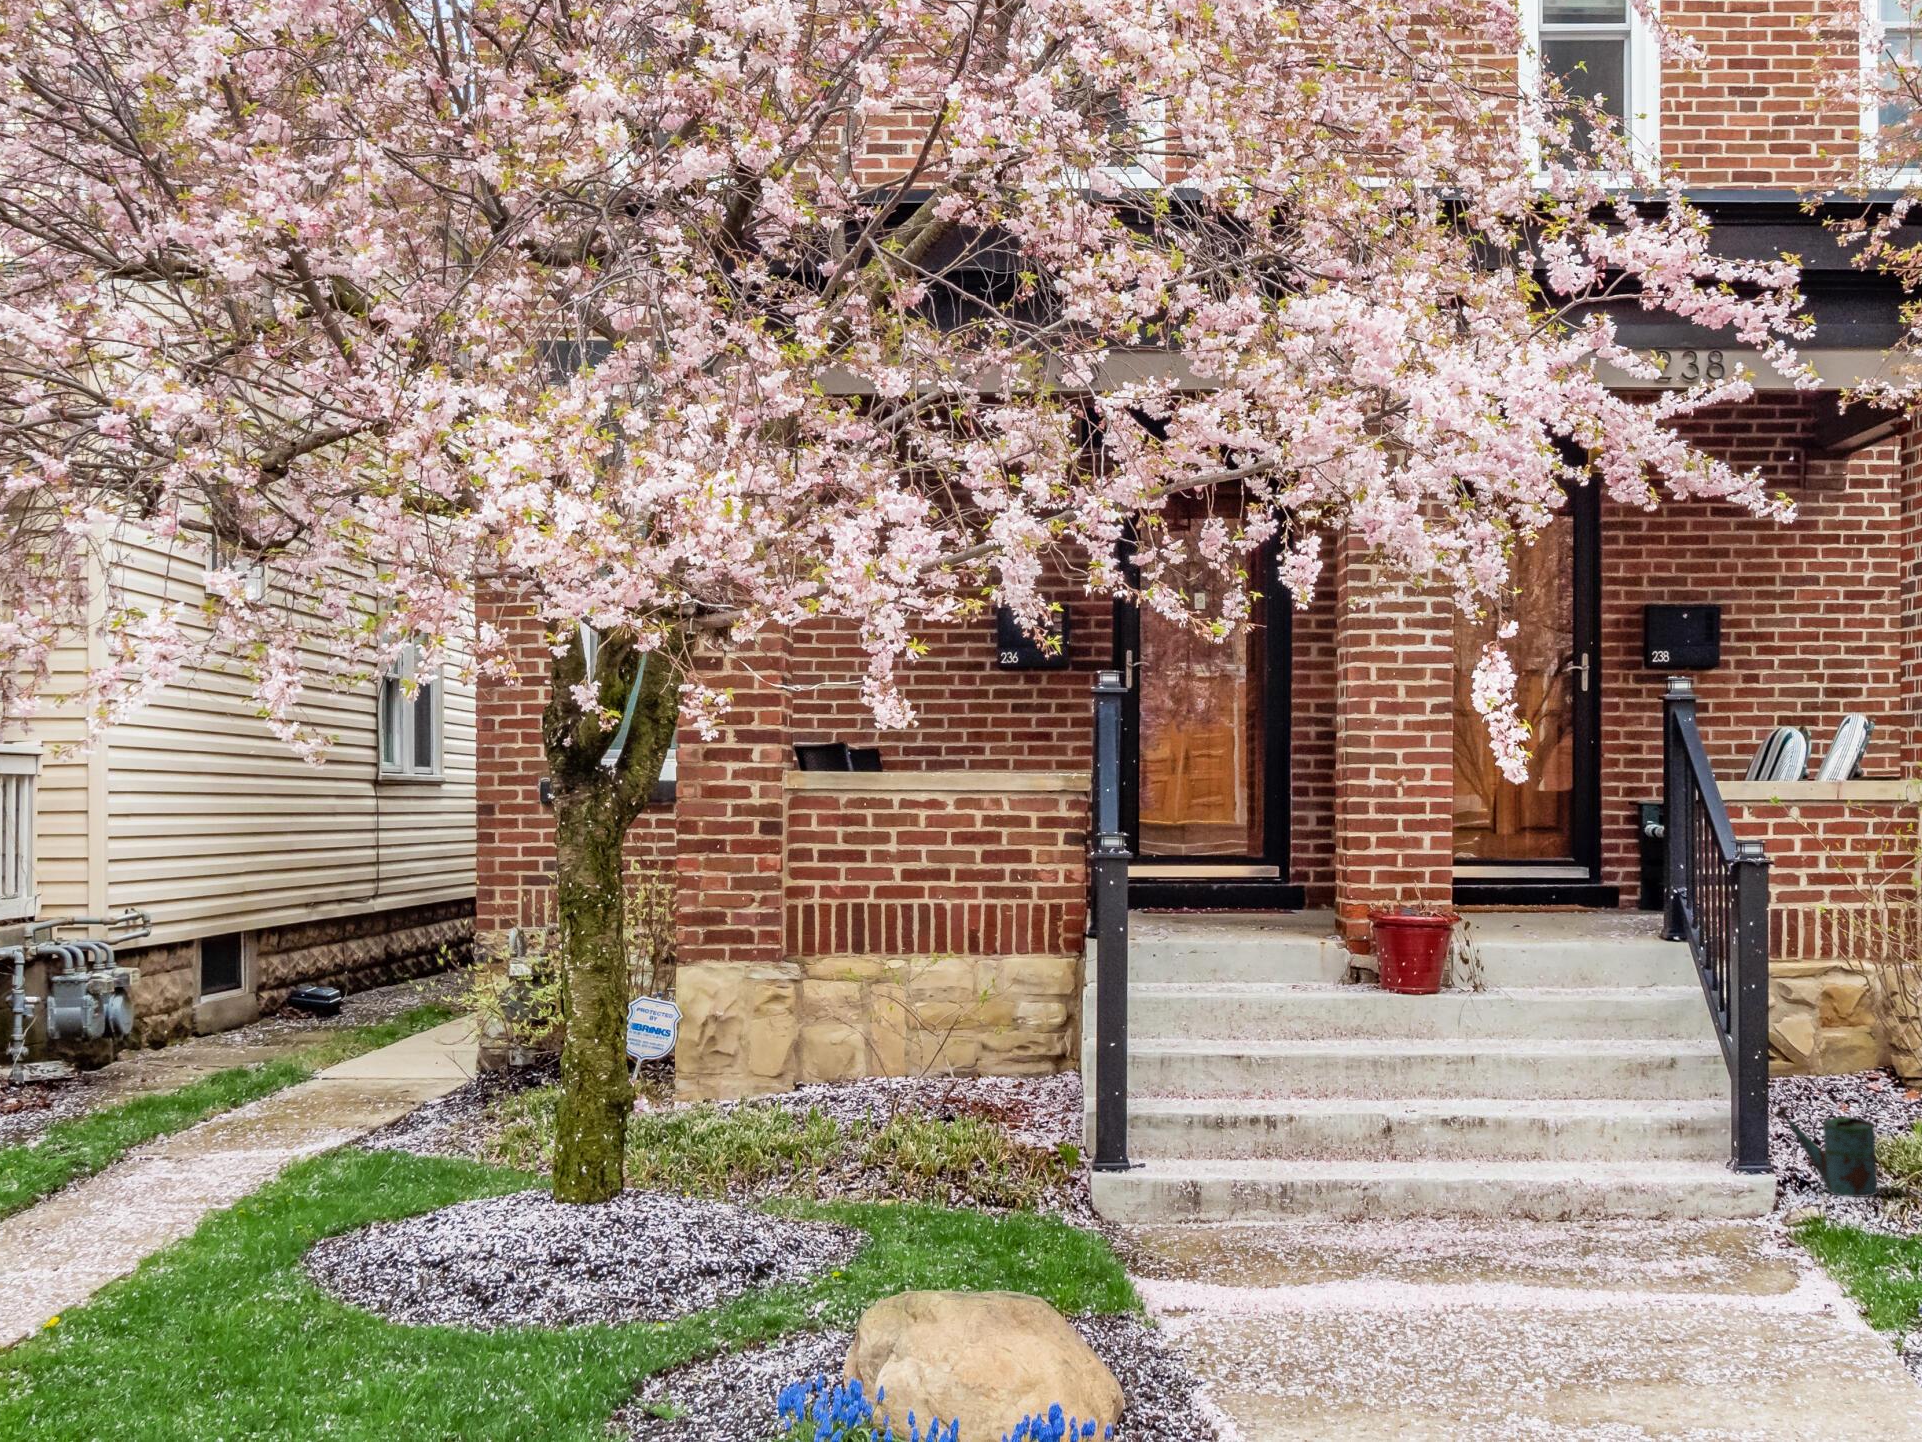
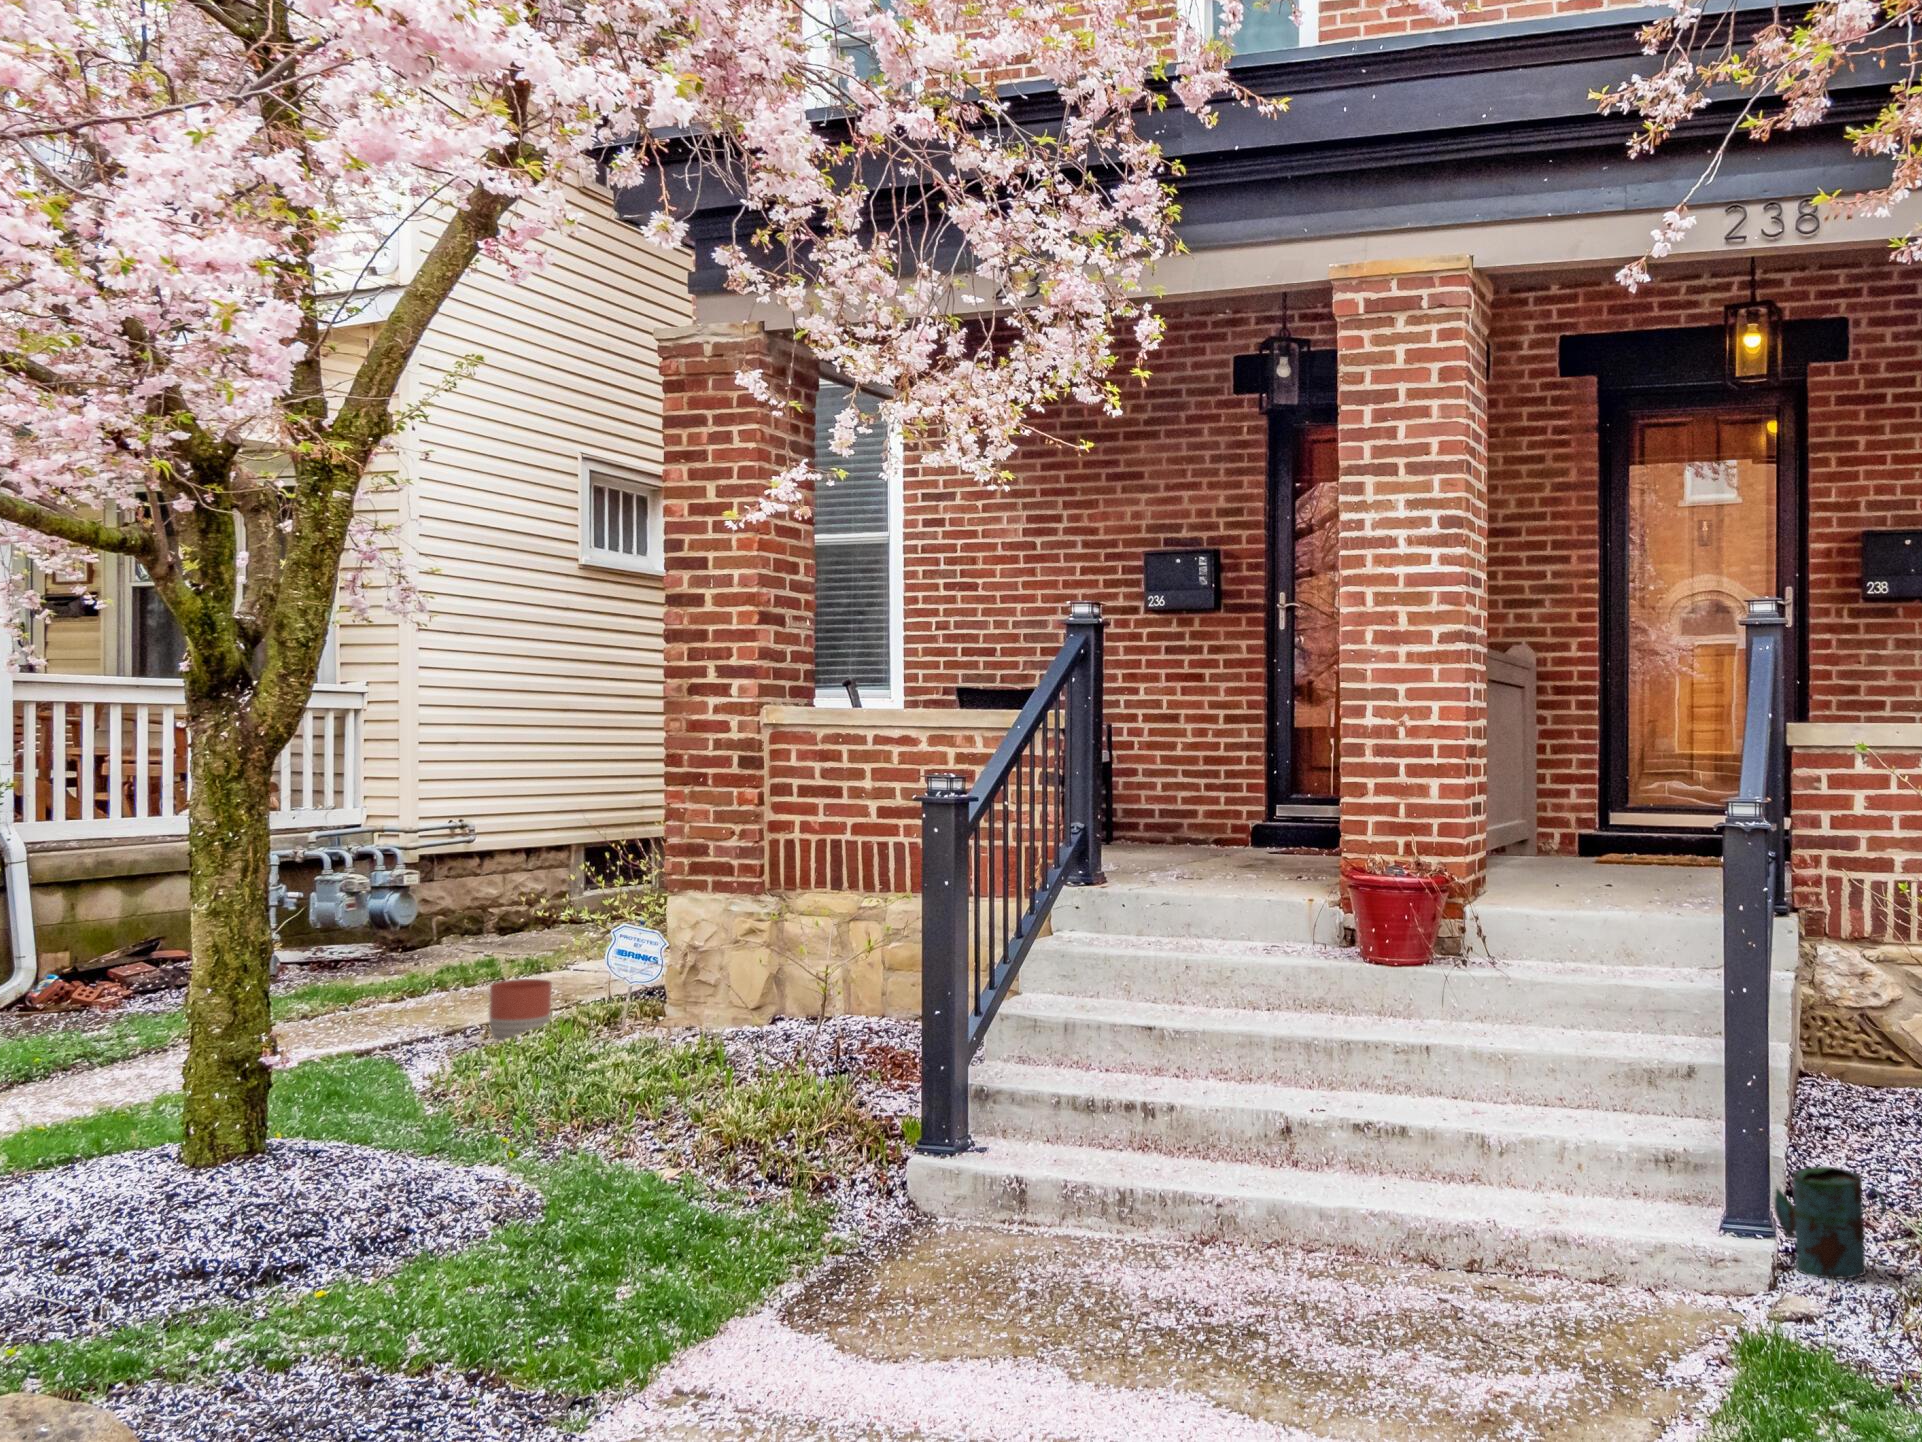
planter: none [485,1040,541,1104] -> present [489,979,552,1041]

